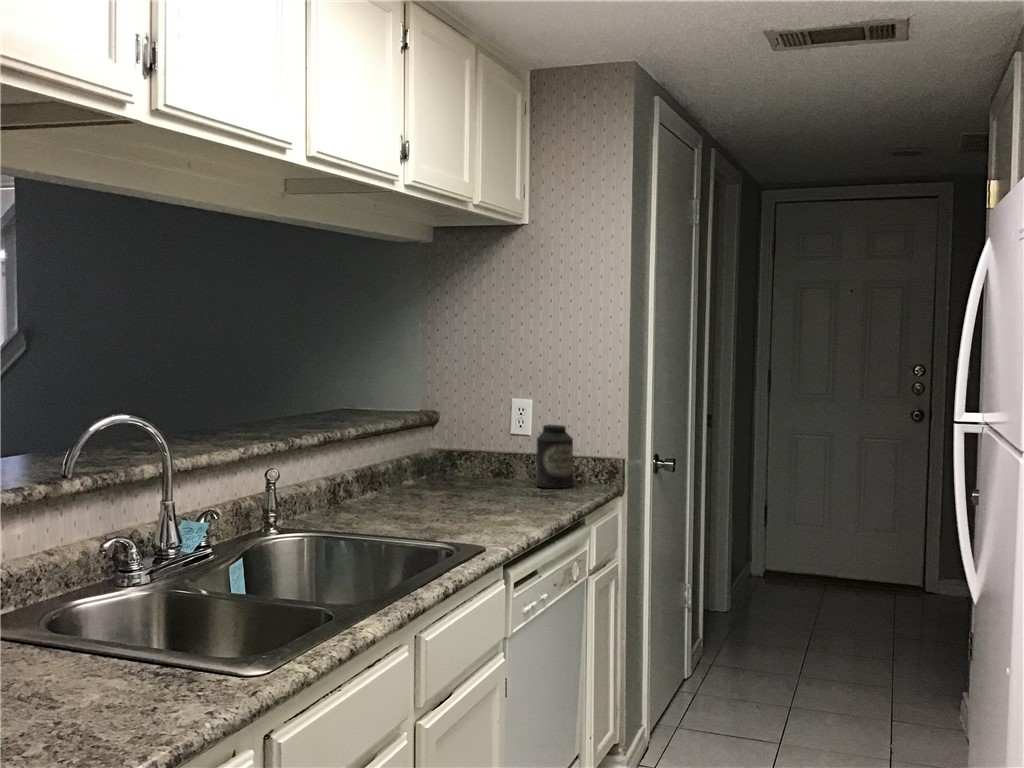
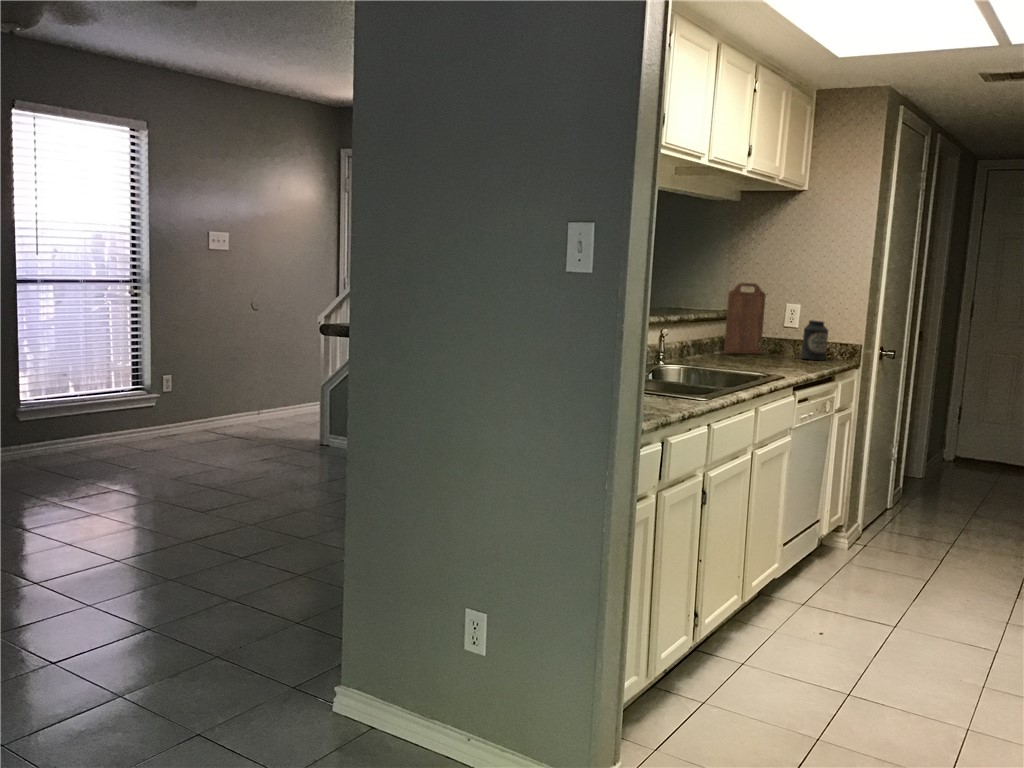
cutting board: none [422,370,481,482] -> present [724,283,766,354]

